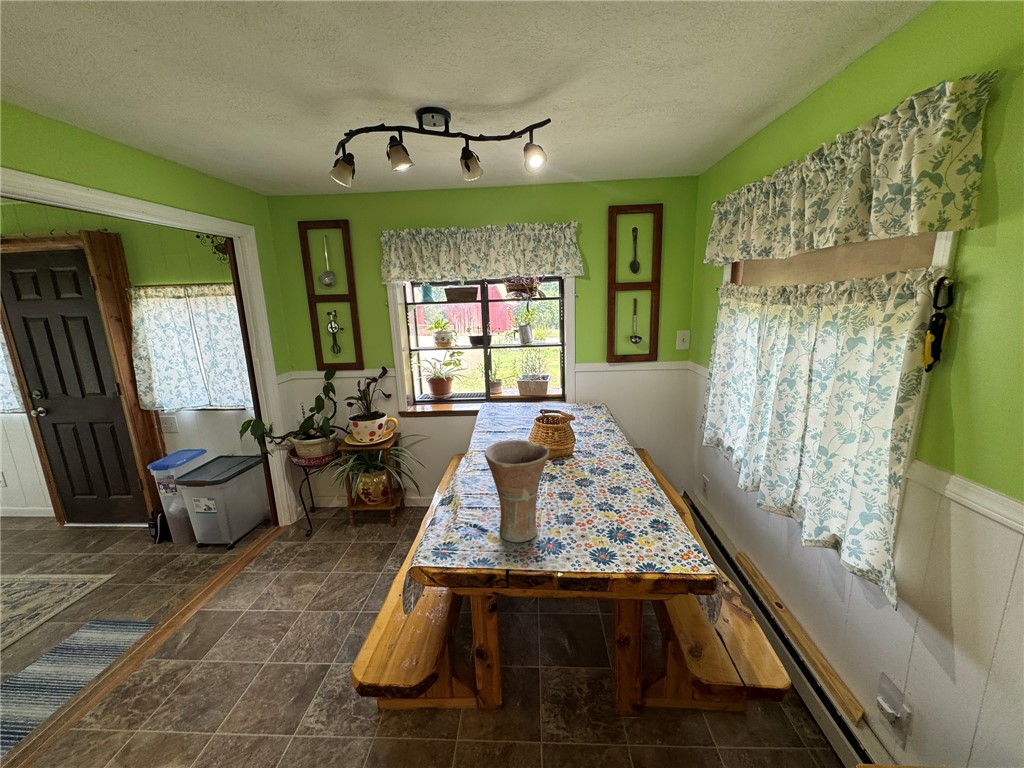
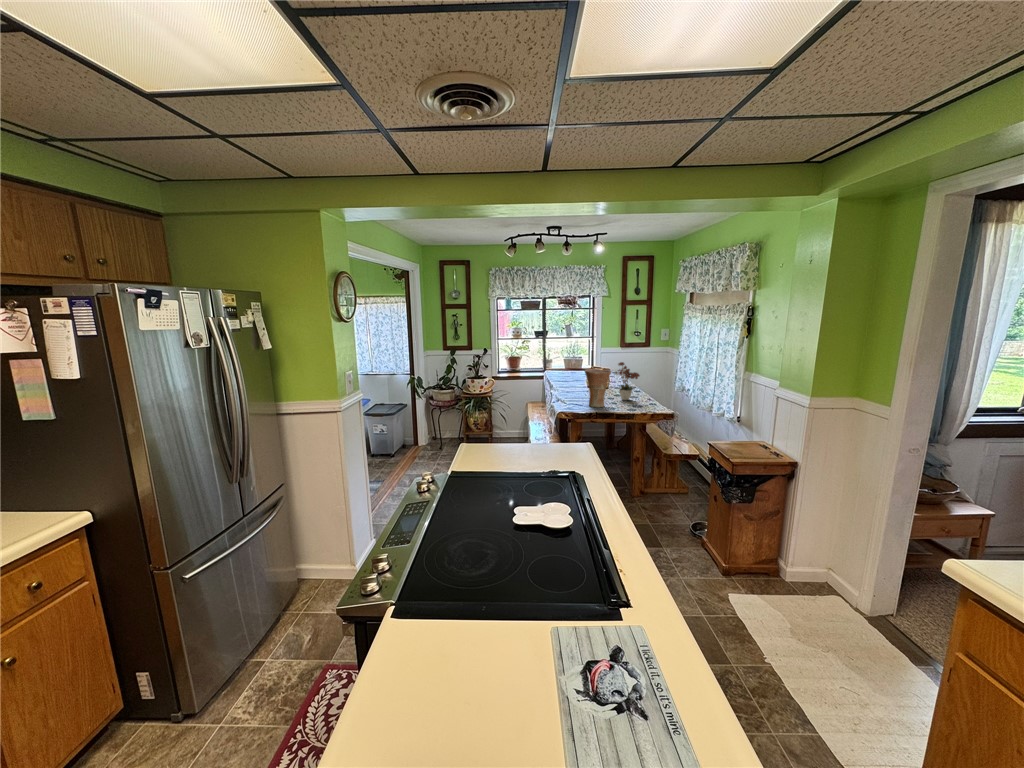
flower arrangement: none [566,416,630,505] -> present [616,362,640,400]

